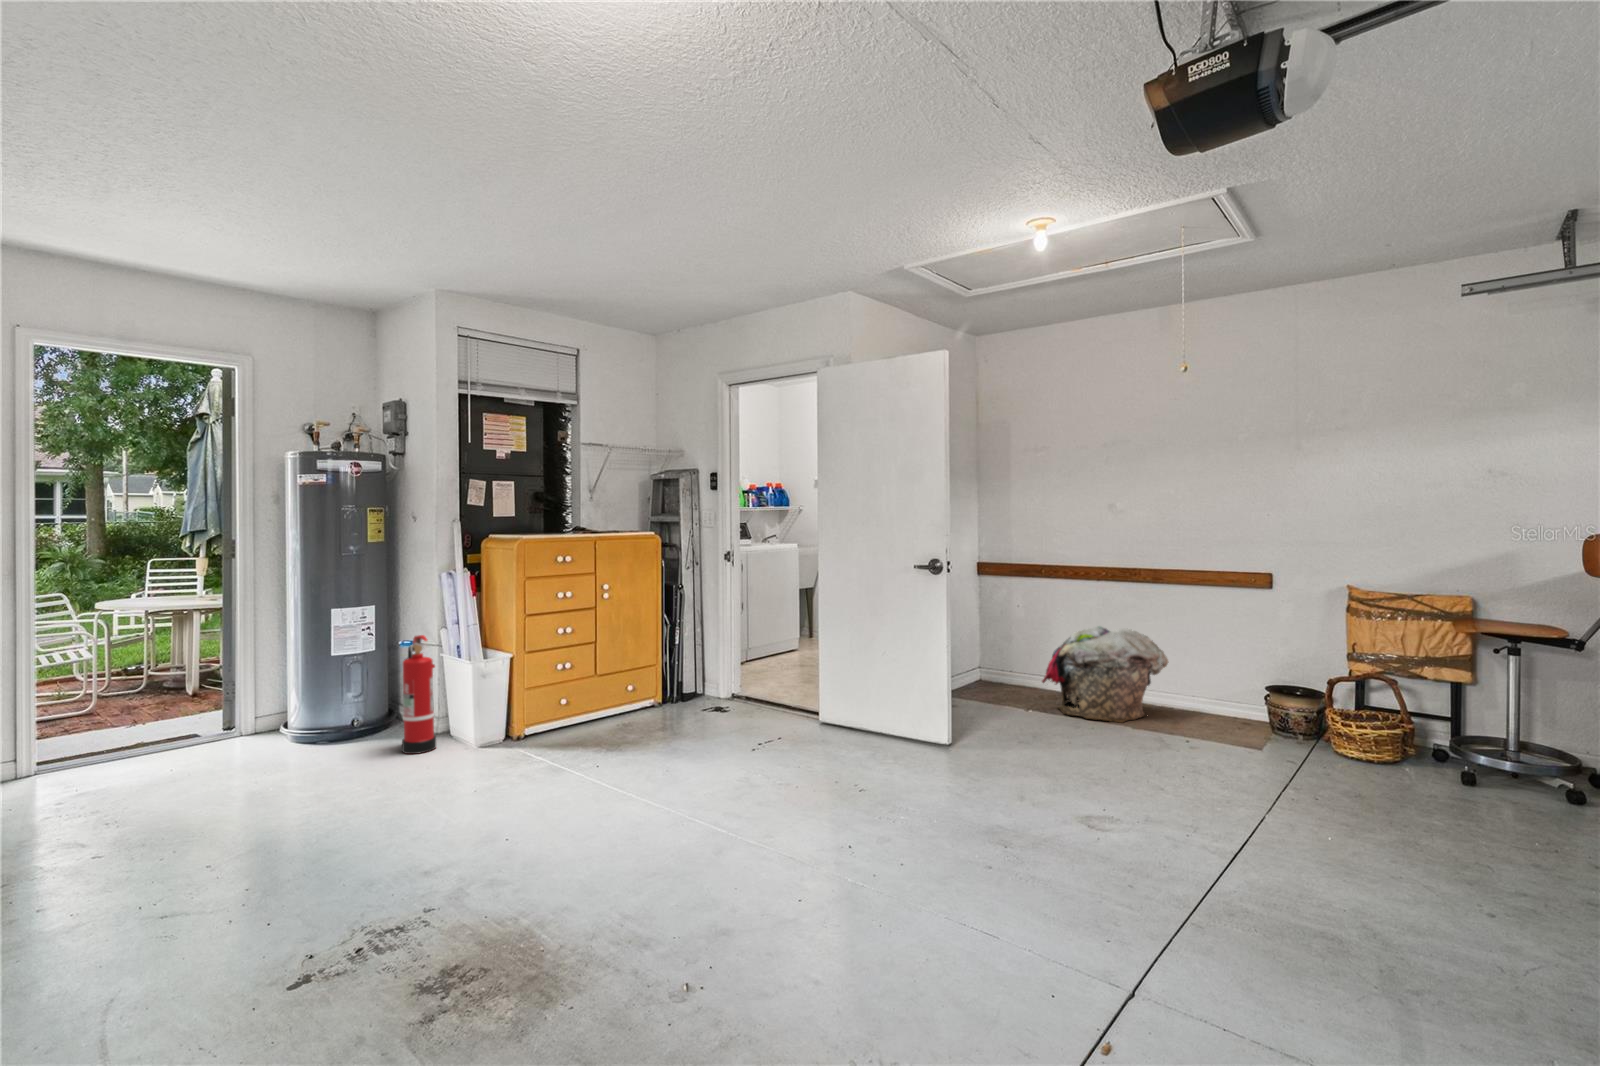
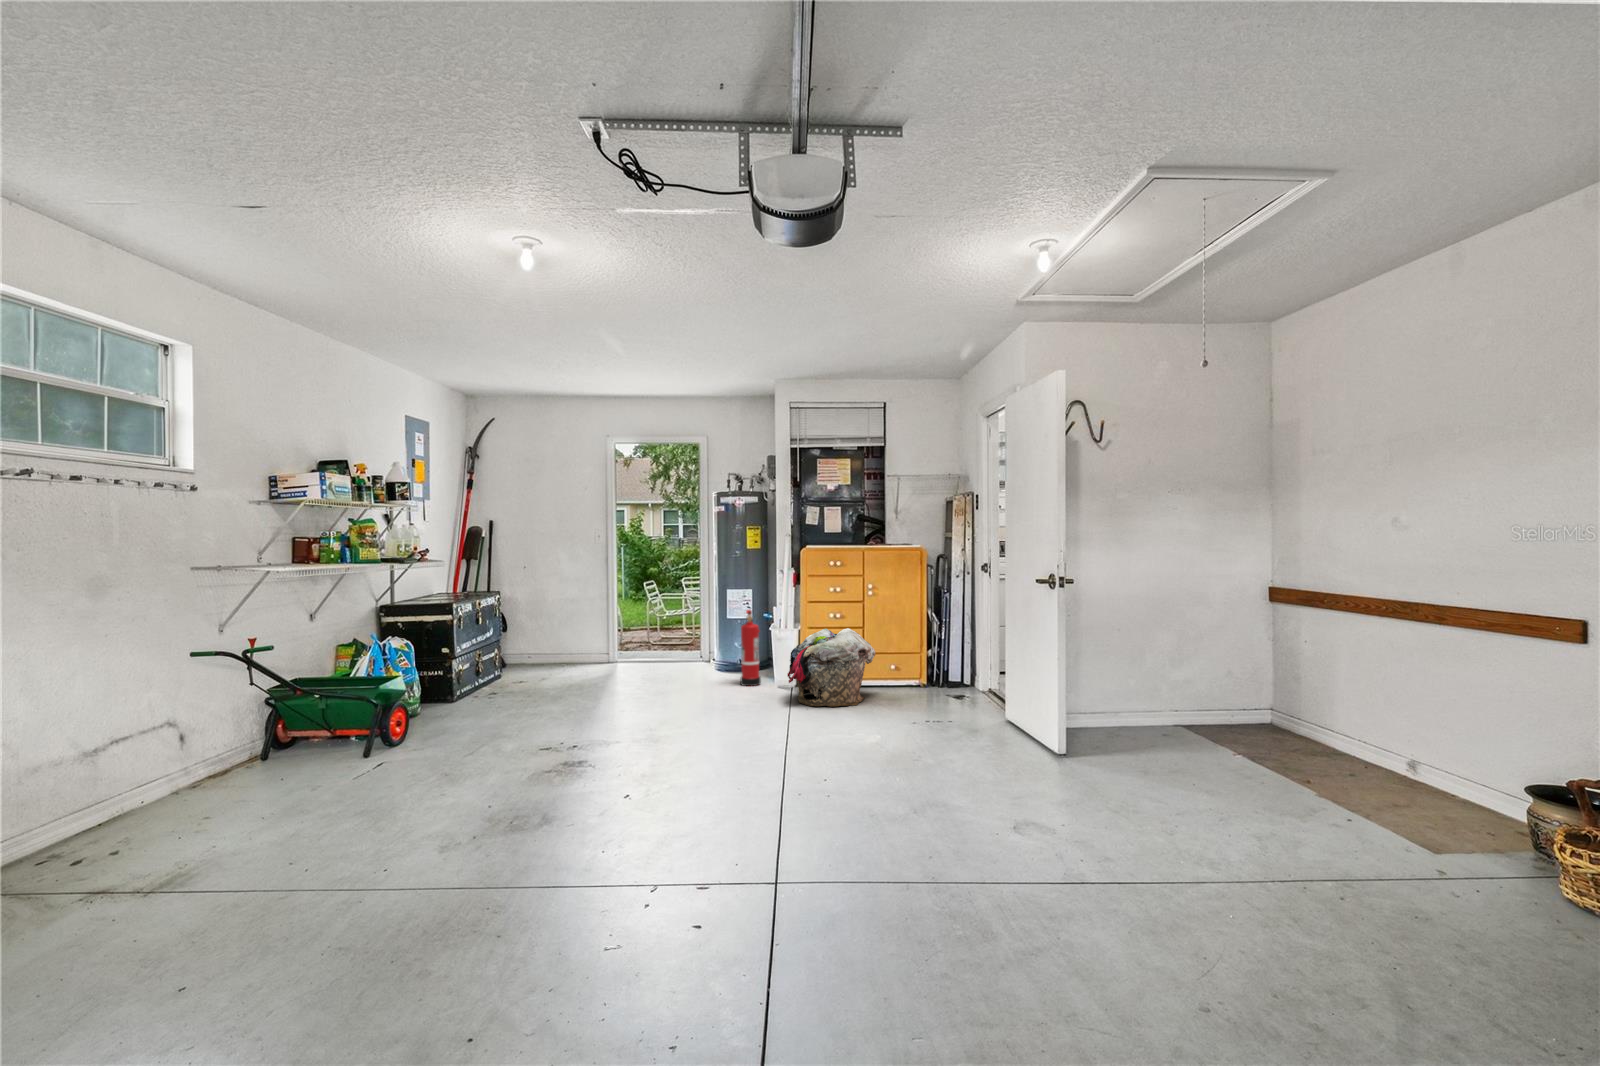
laundry basket: present [1042,626,1168,723] -> present [788,628,876,707]

